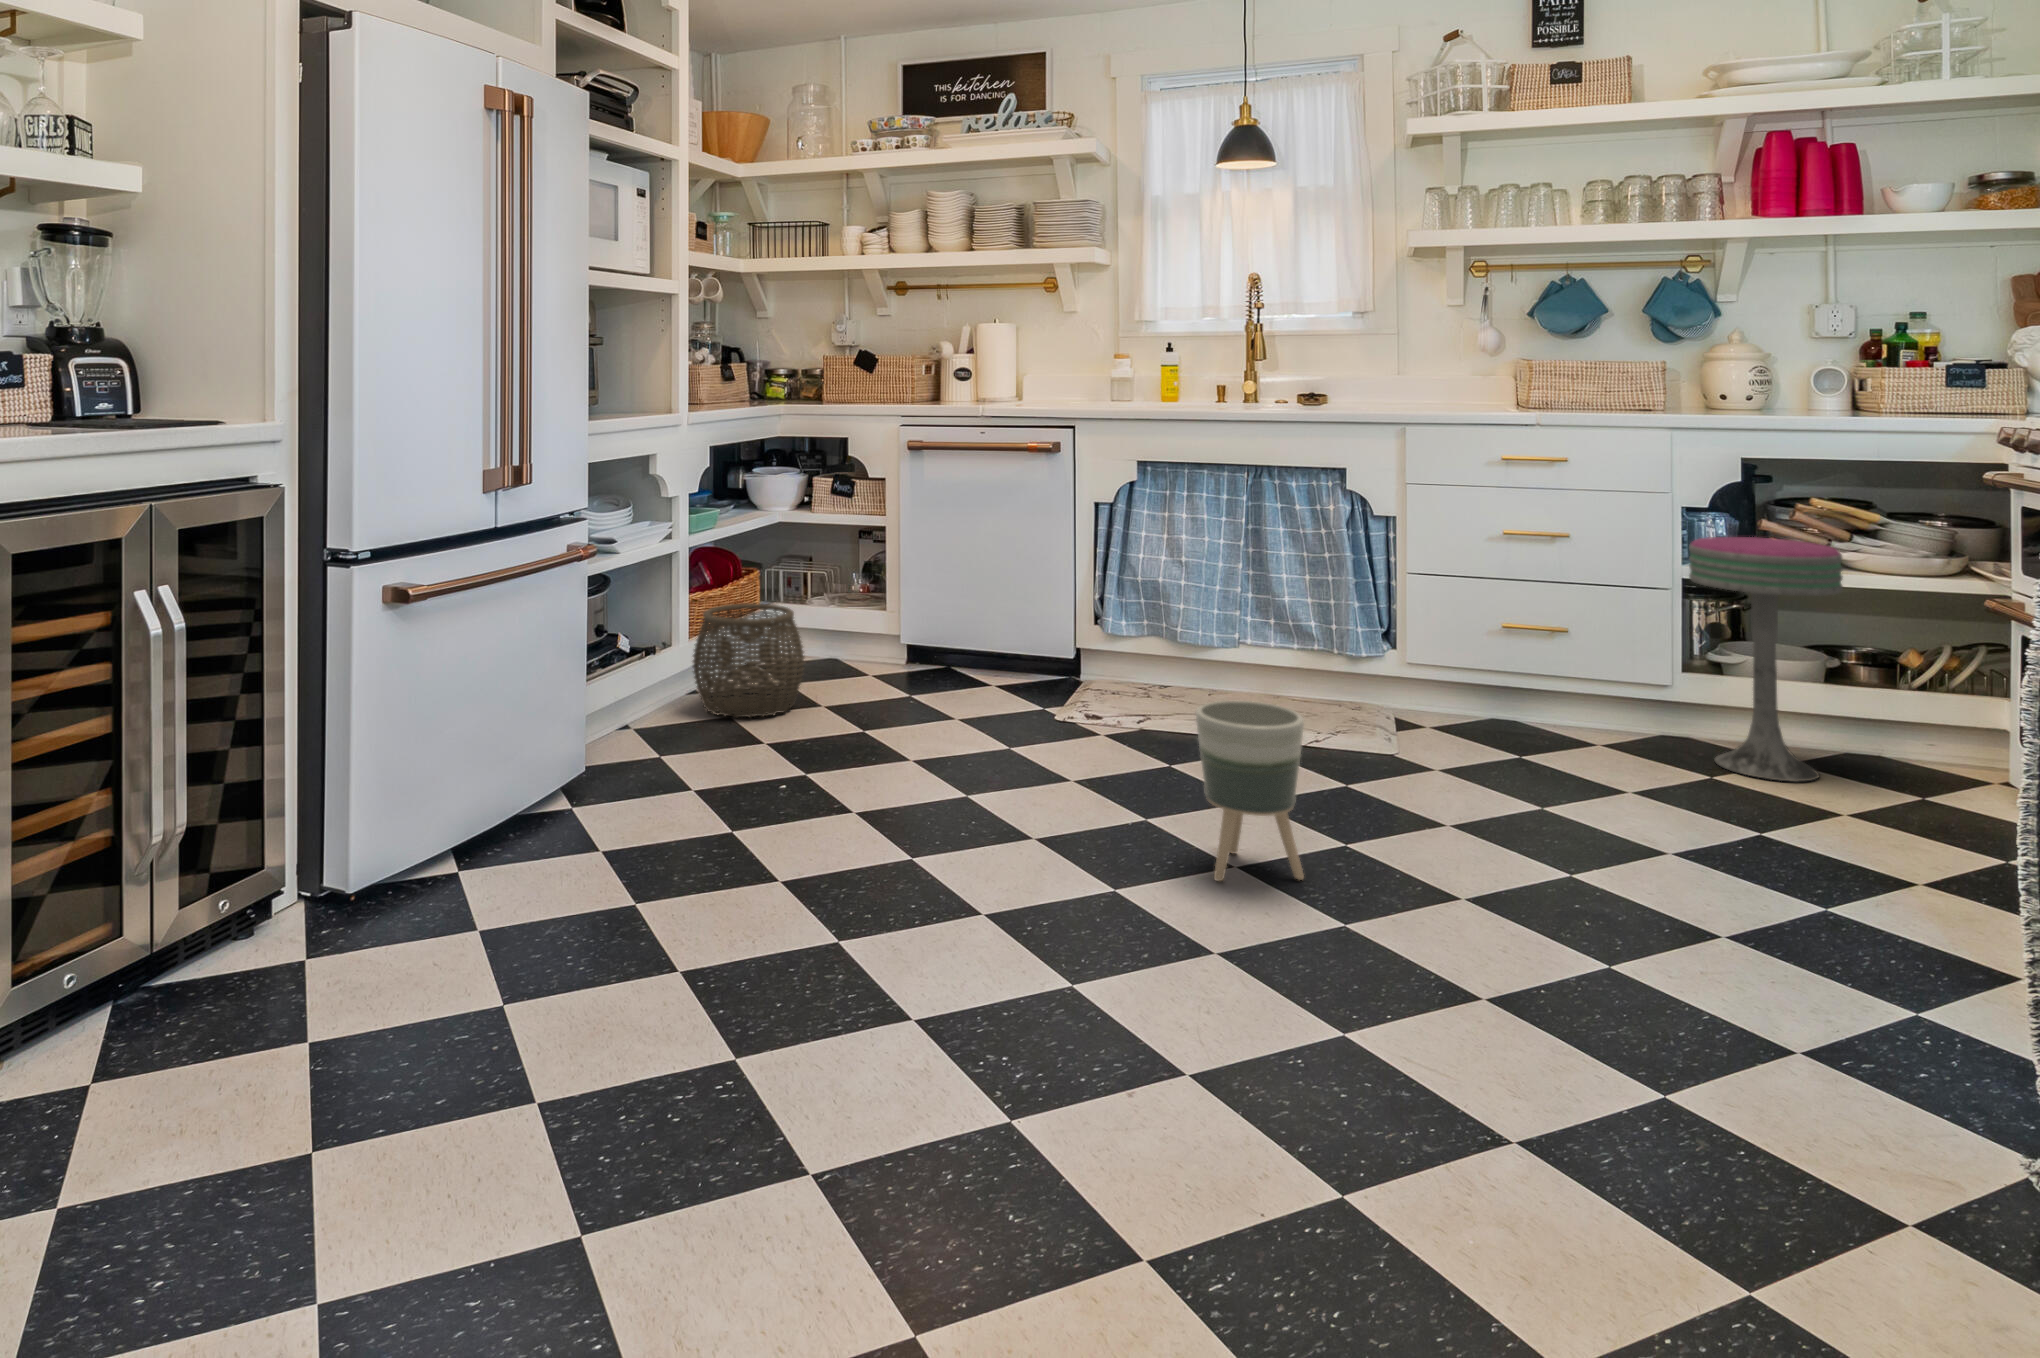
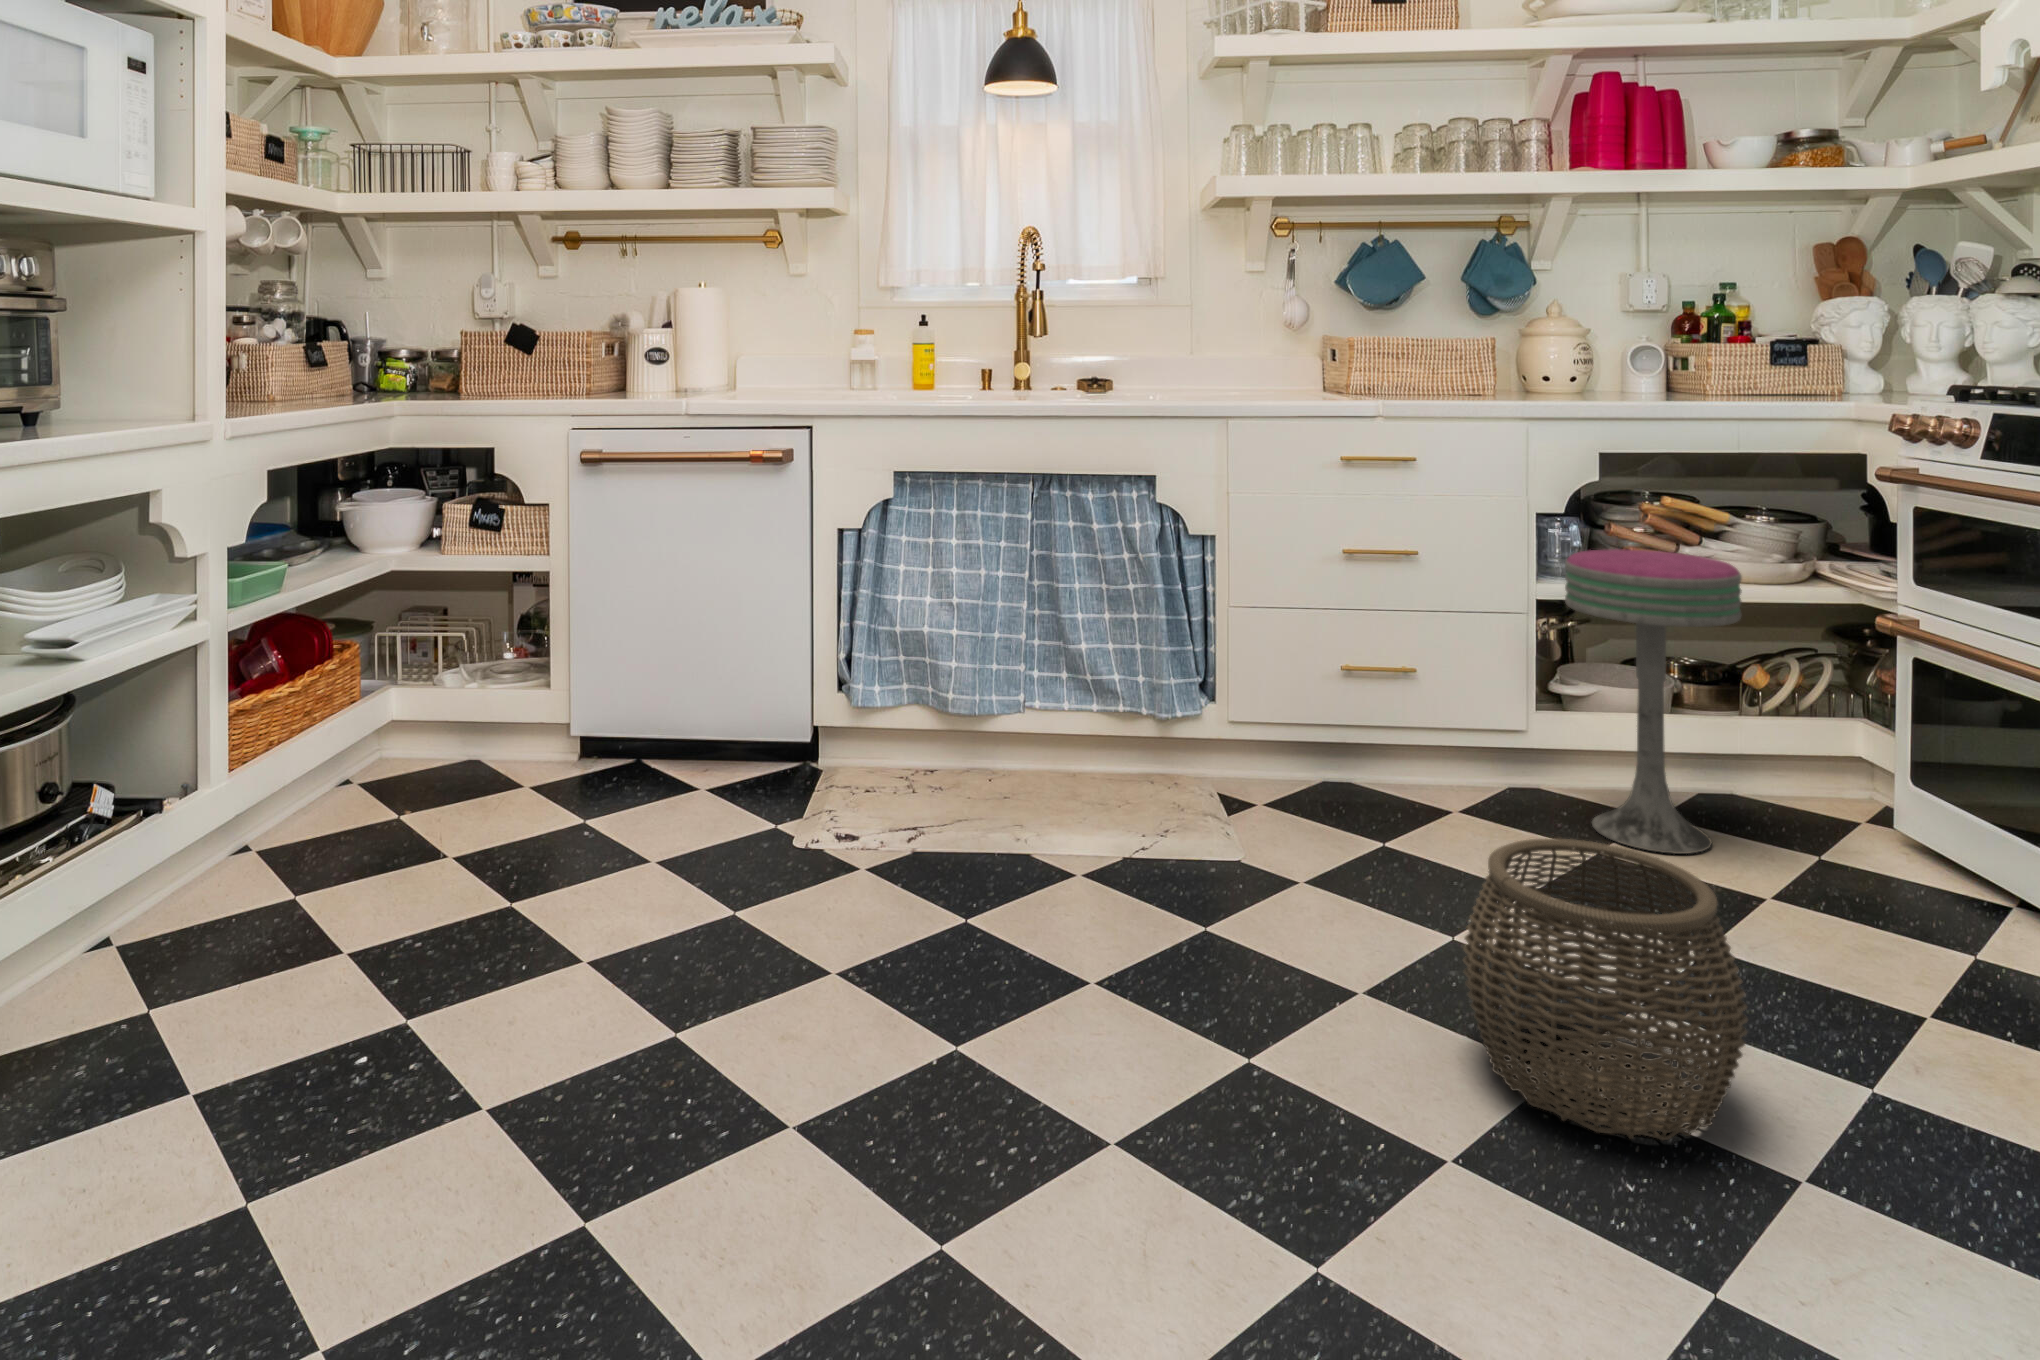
woven basket: present [693,603,804,717] -> present [1463,839,1748,1140]
planter: present [1196,701,1304,881] -> none [1047,878,1218,1209]

